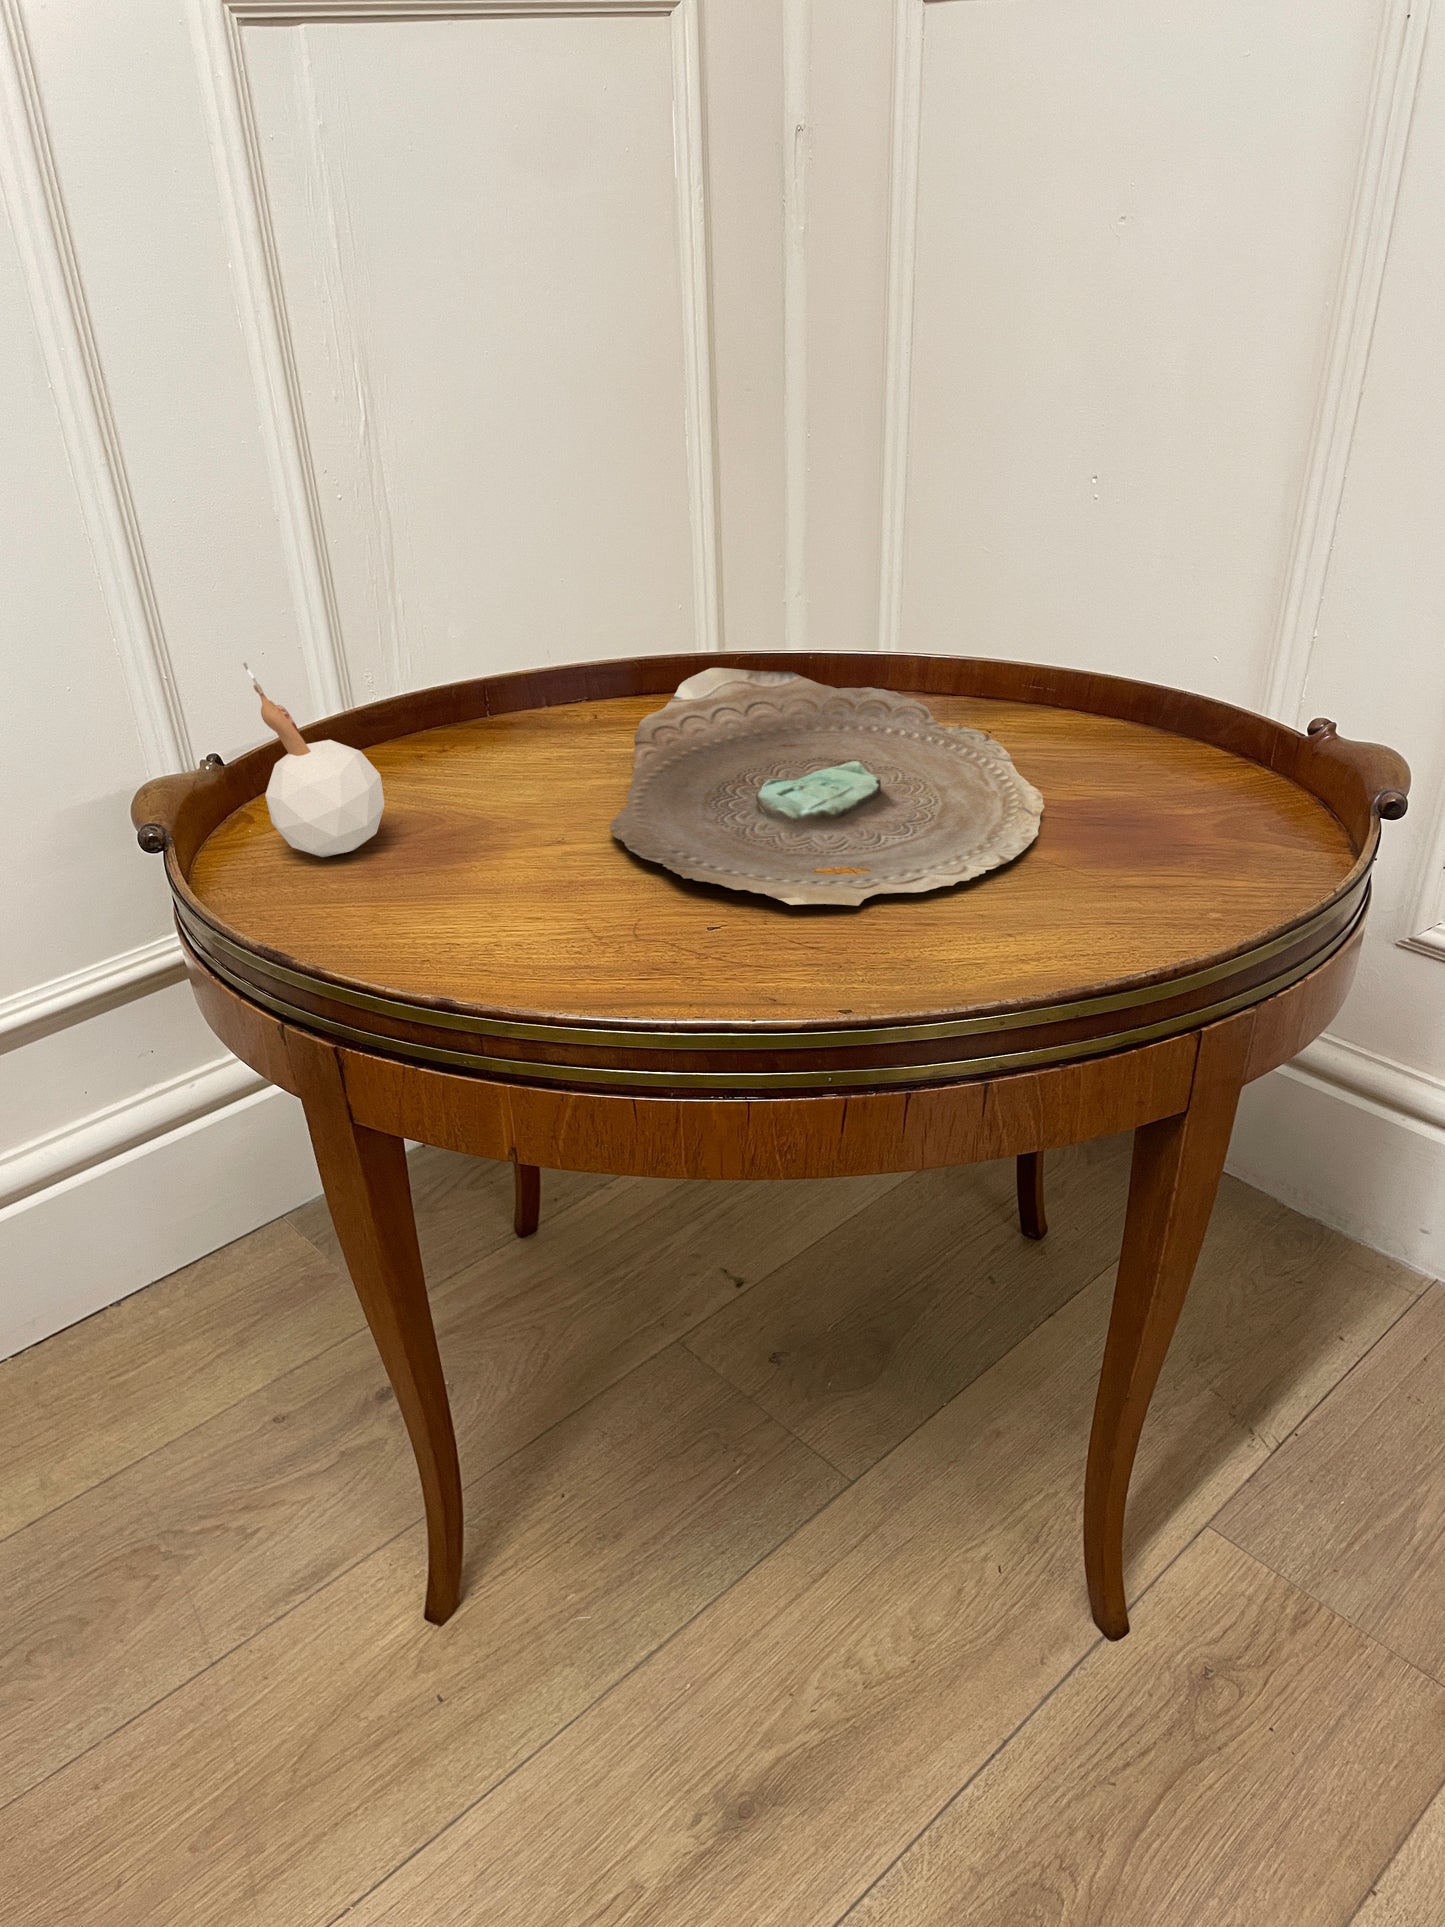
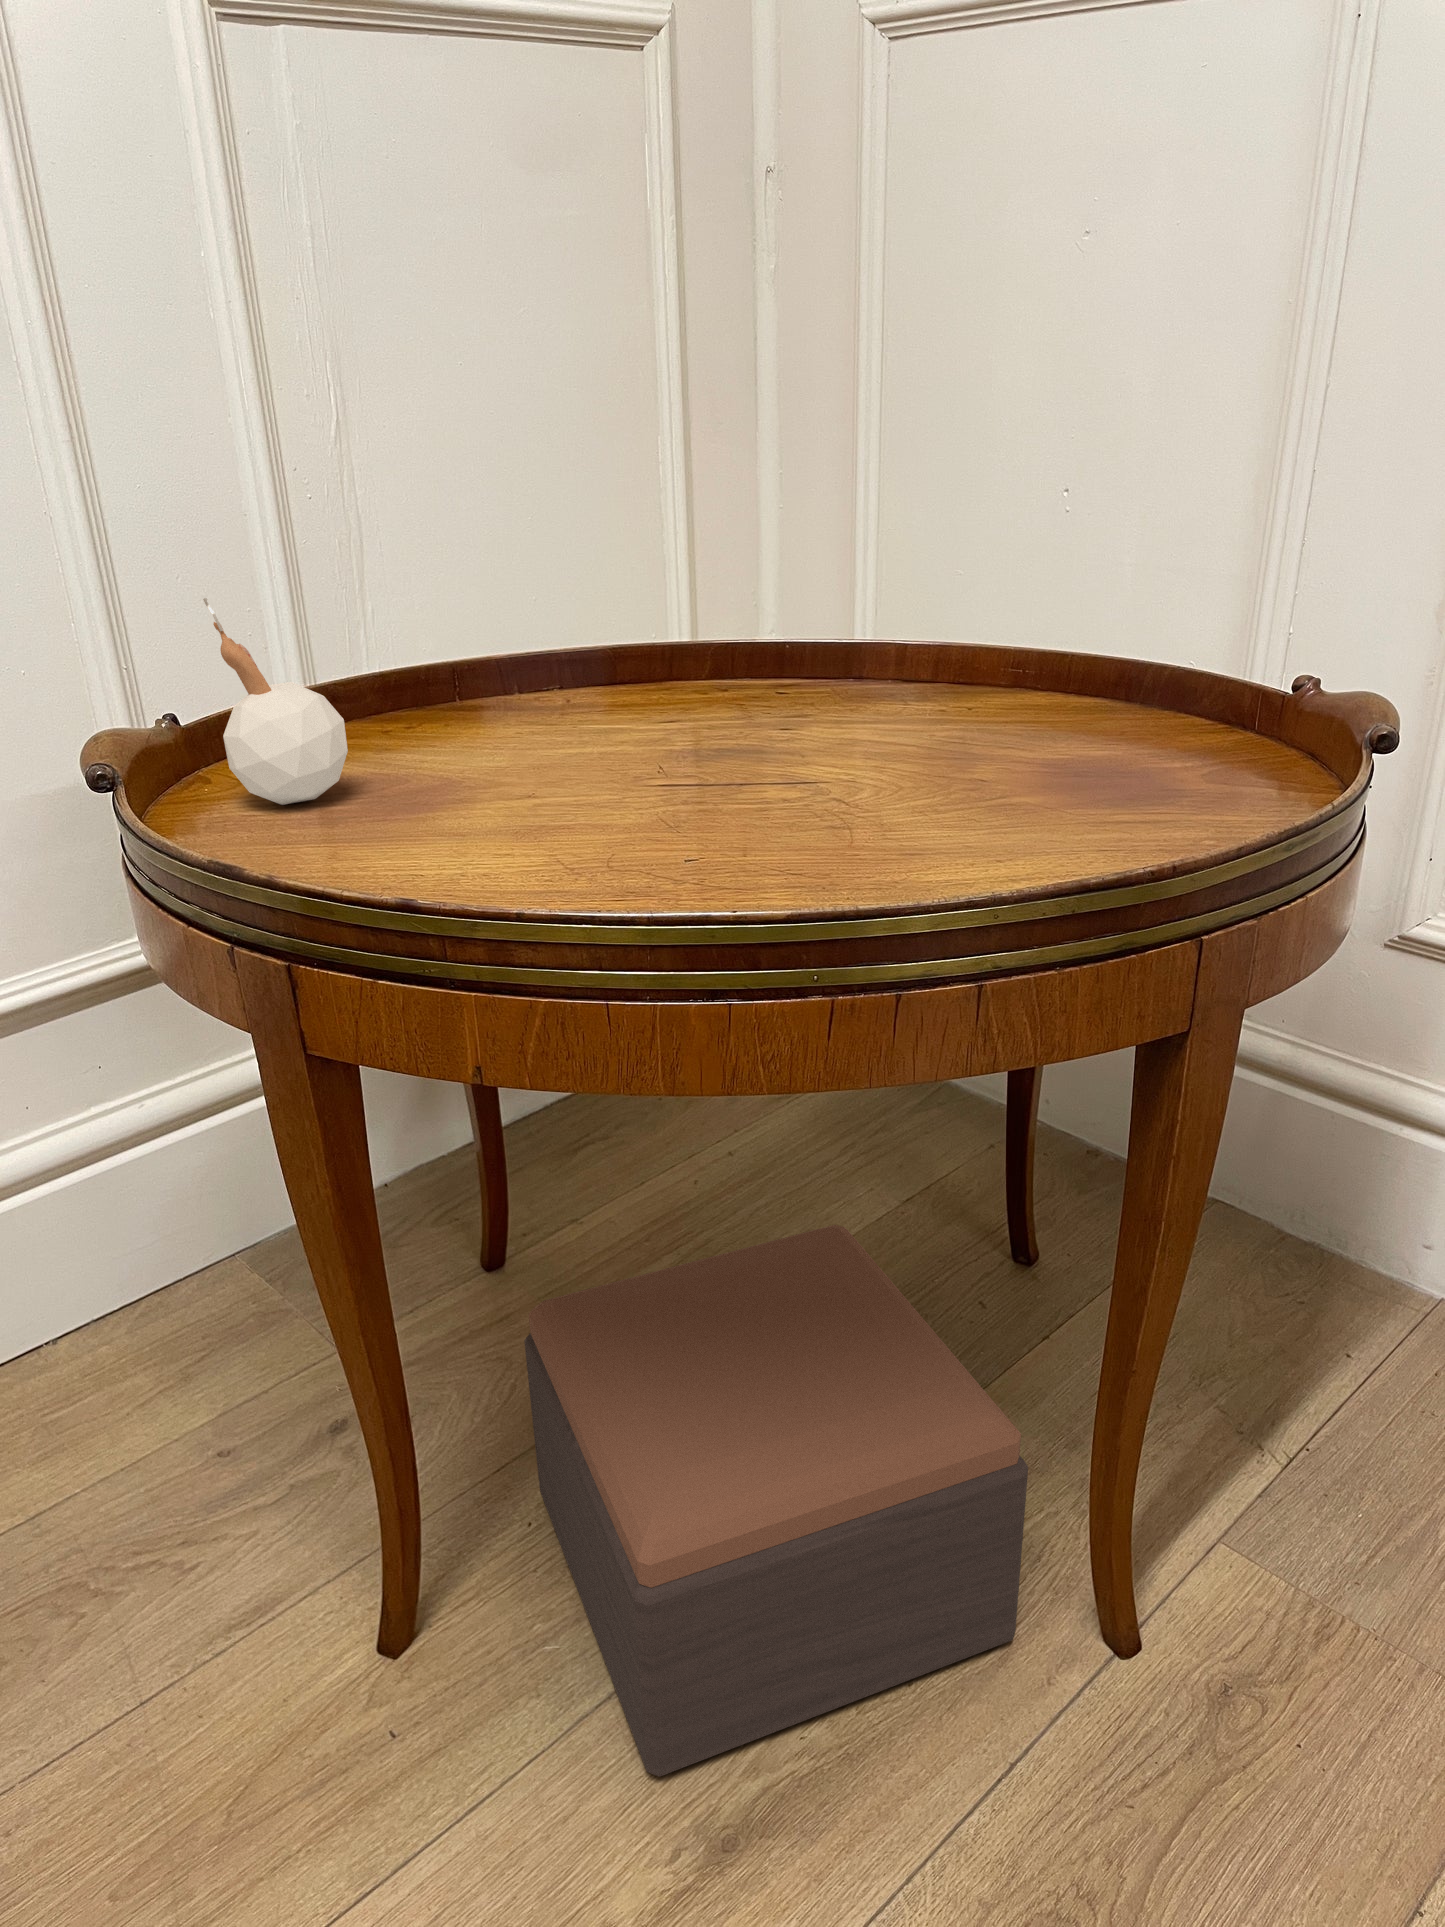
decorative bowl: present [609,668,1045,906] -> none [581,644,1029,829]
footstool: none [558,1225,1027,1746] -> present [524,1225,1028,1777]

